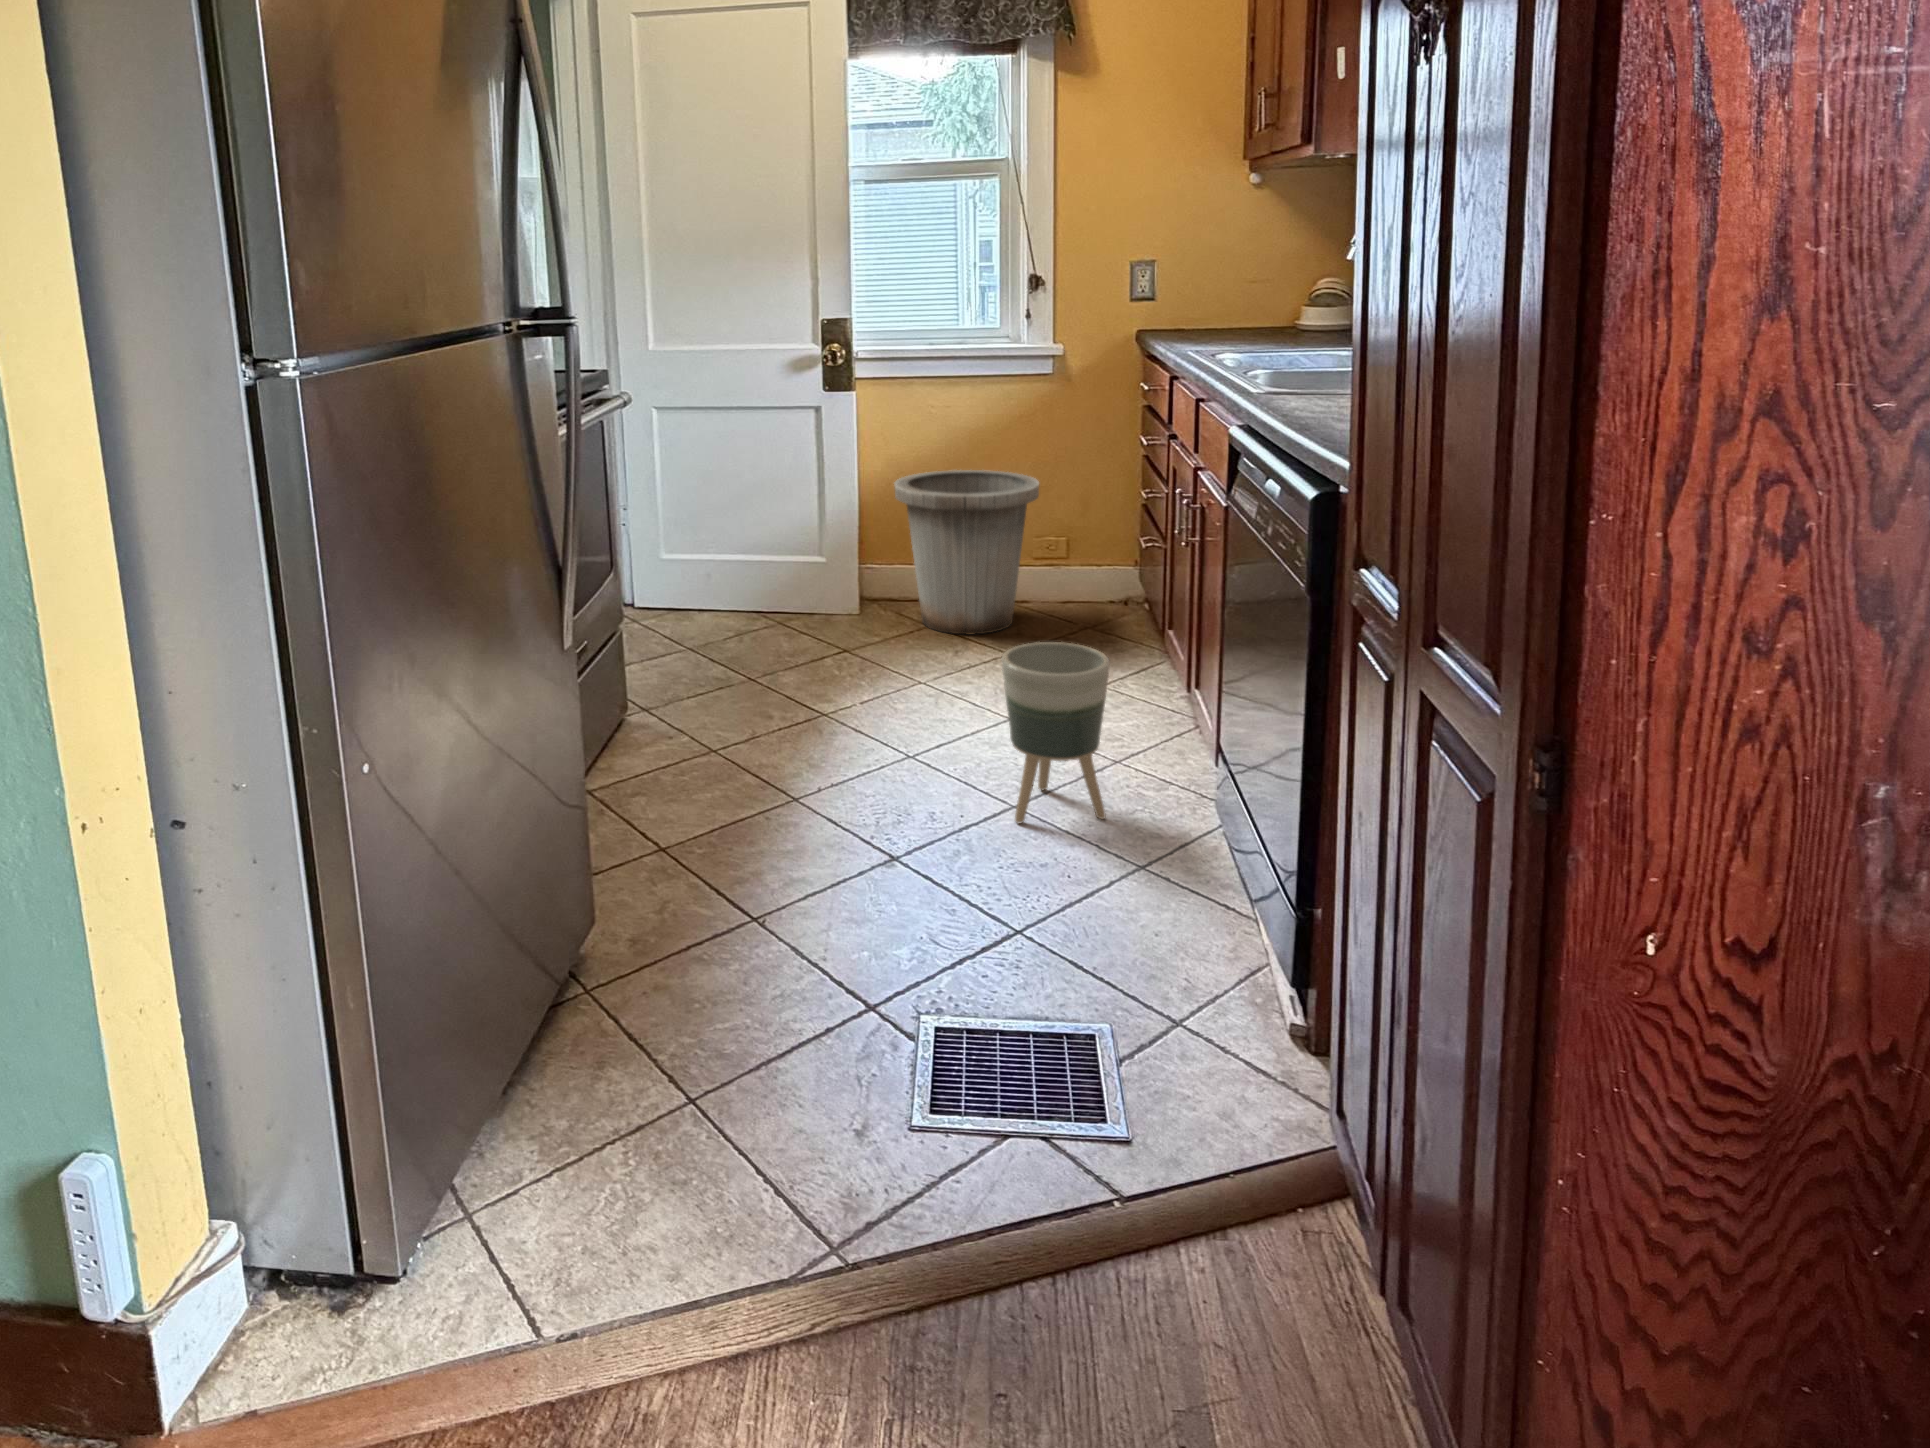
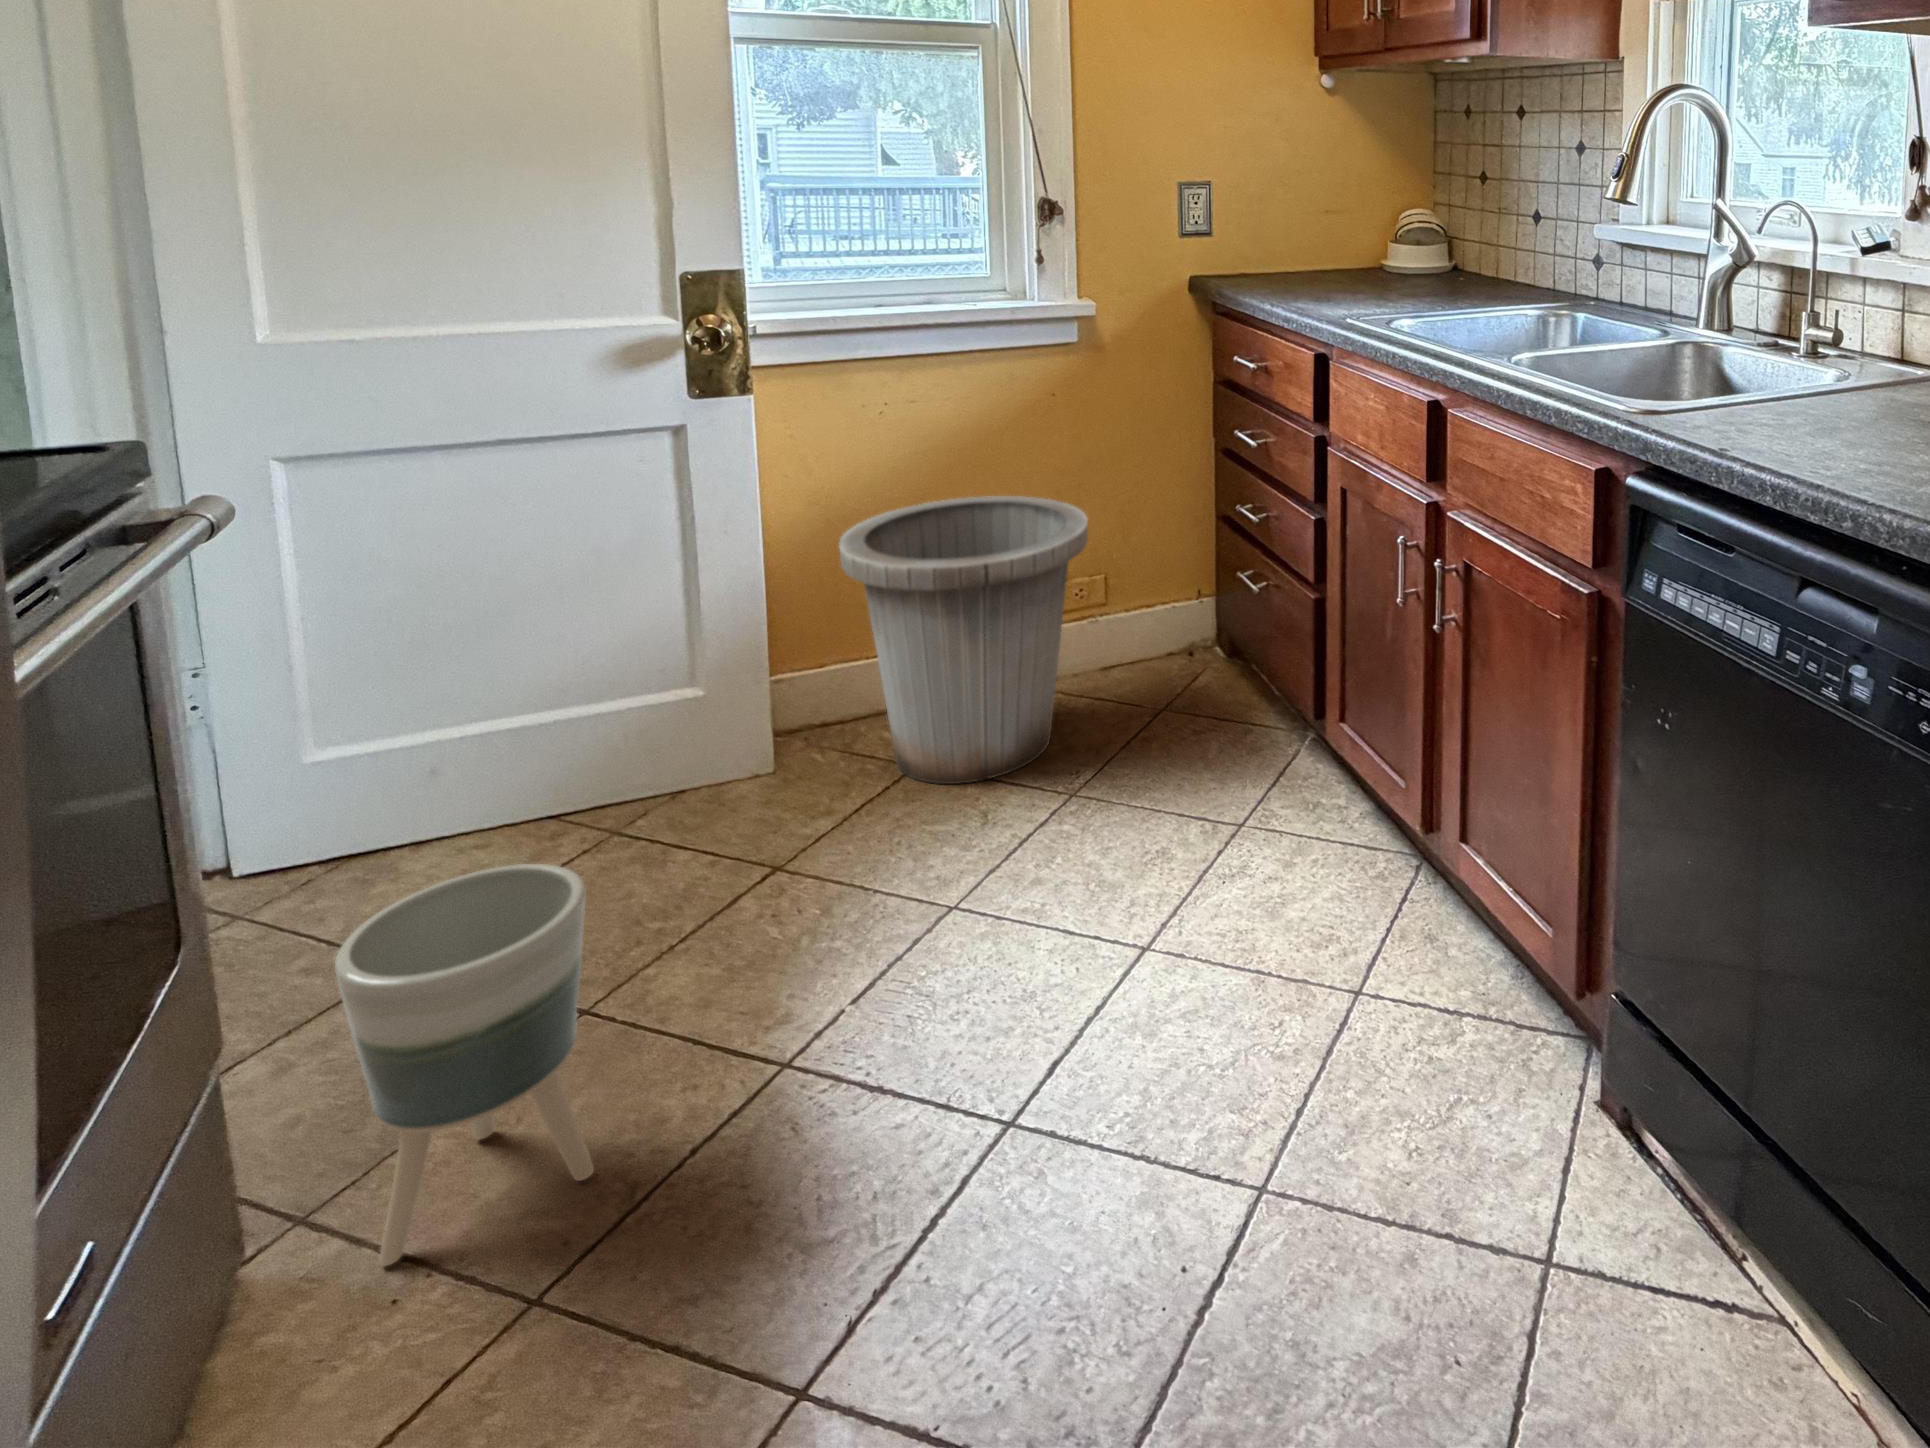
planter: present [1002,642,1110,823] -> present [335,864,594,1266]

